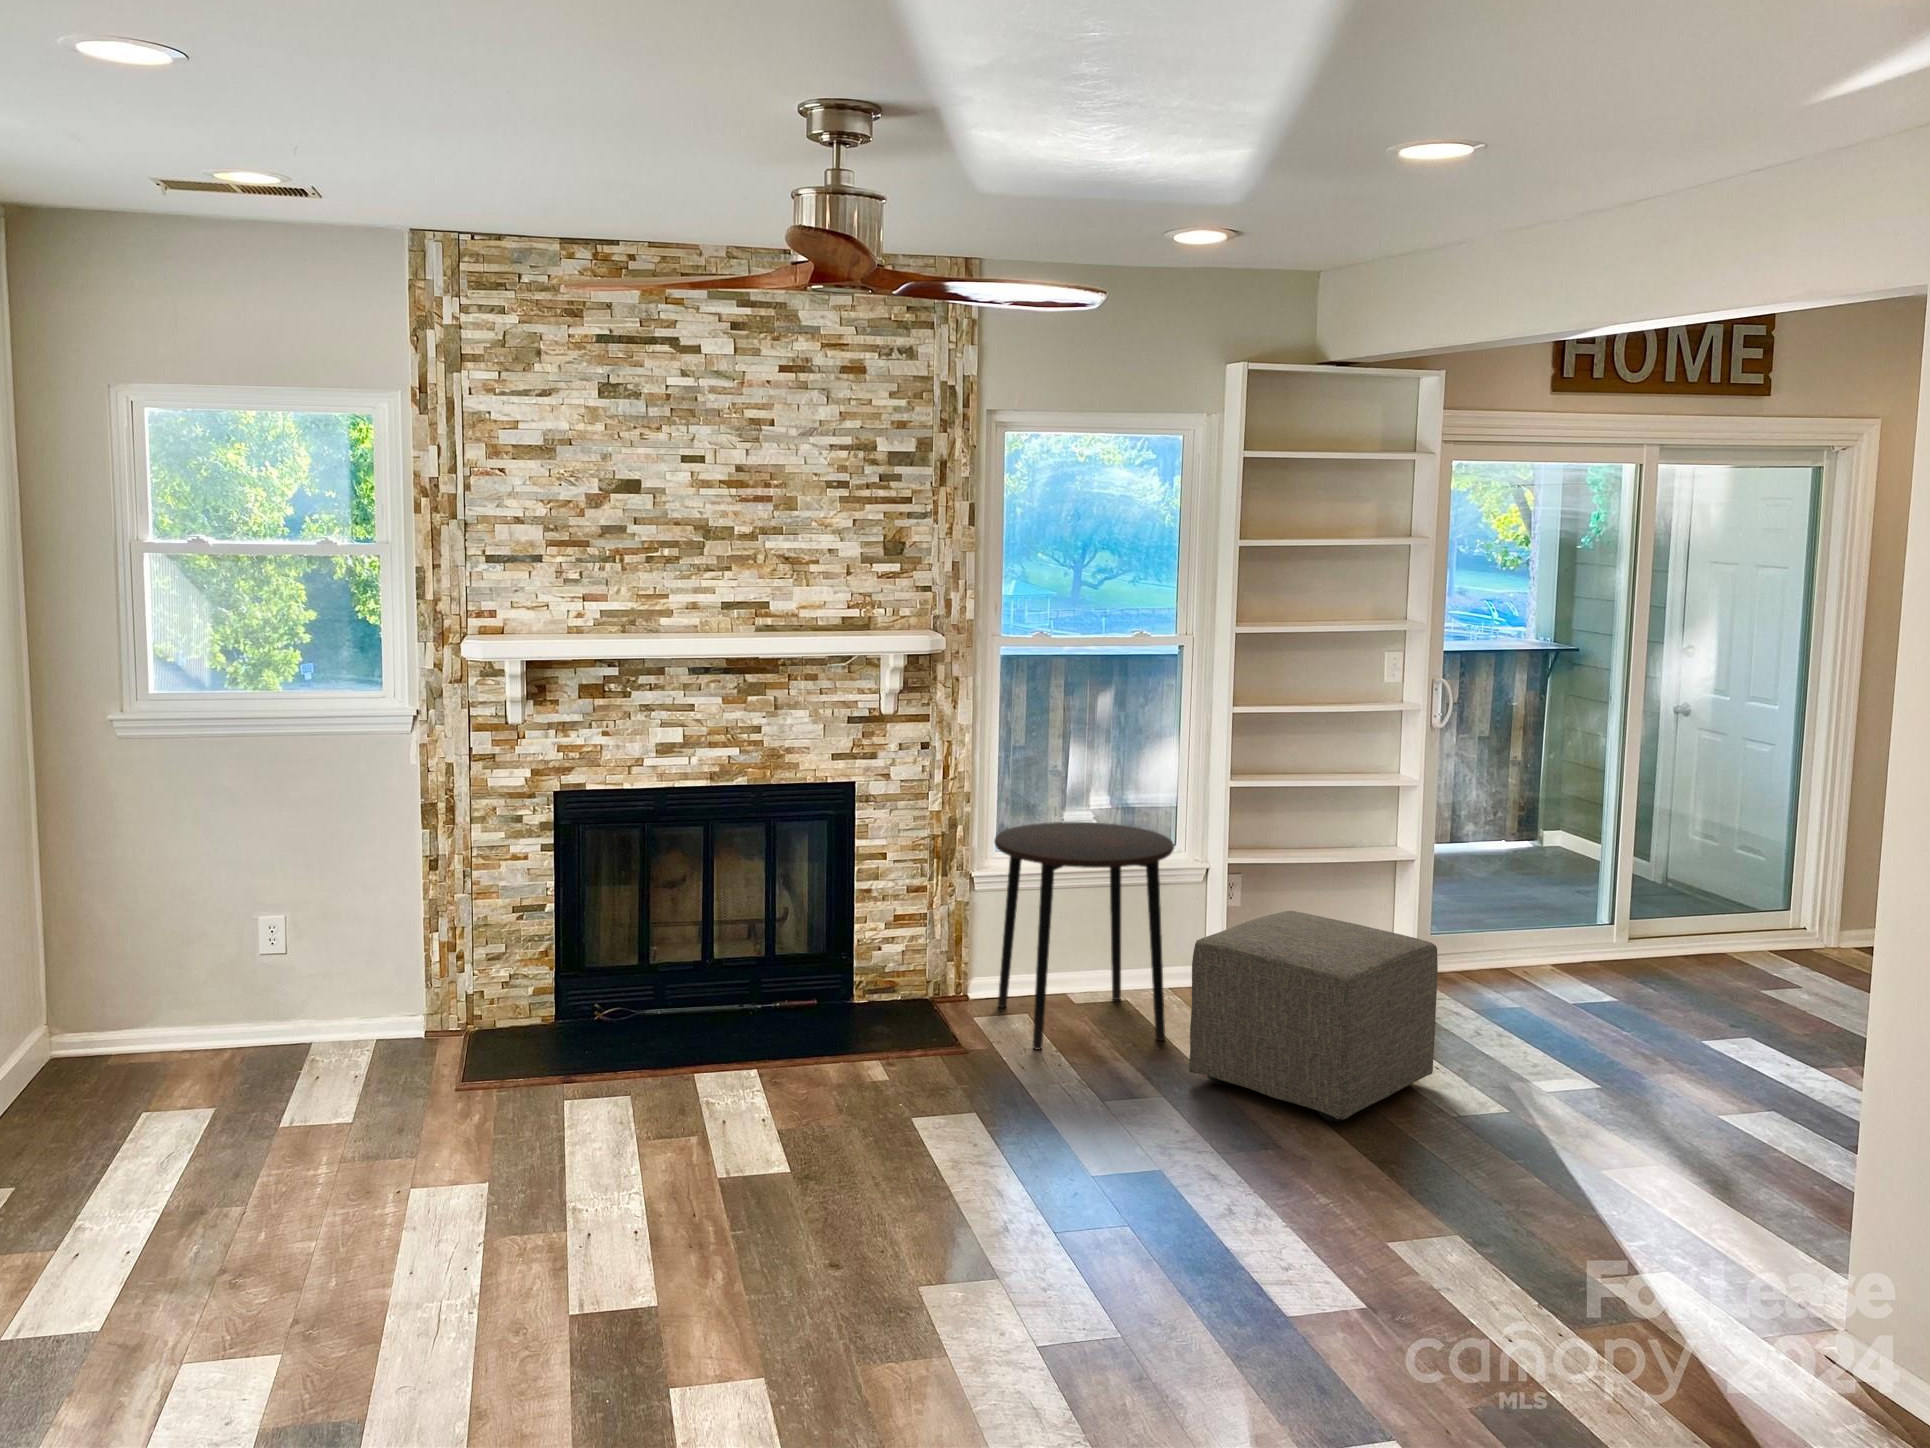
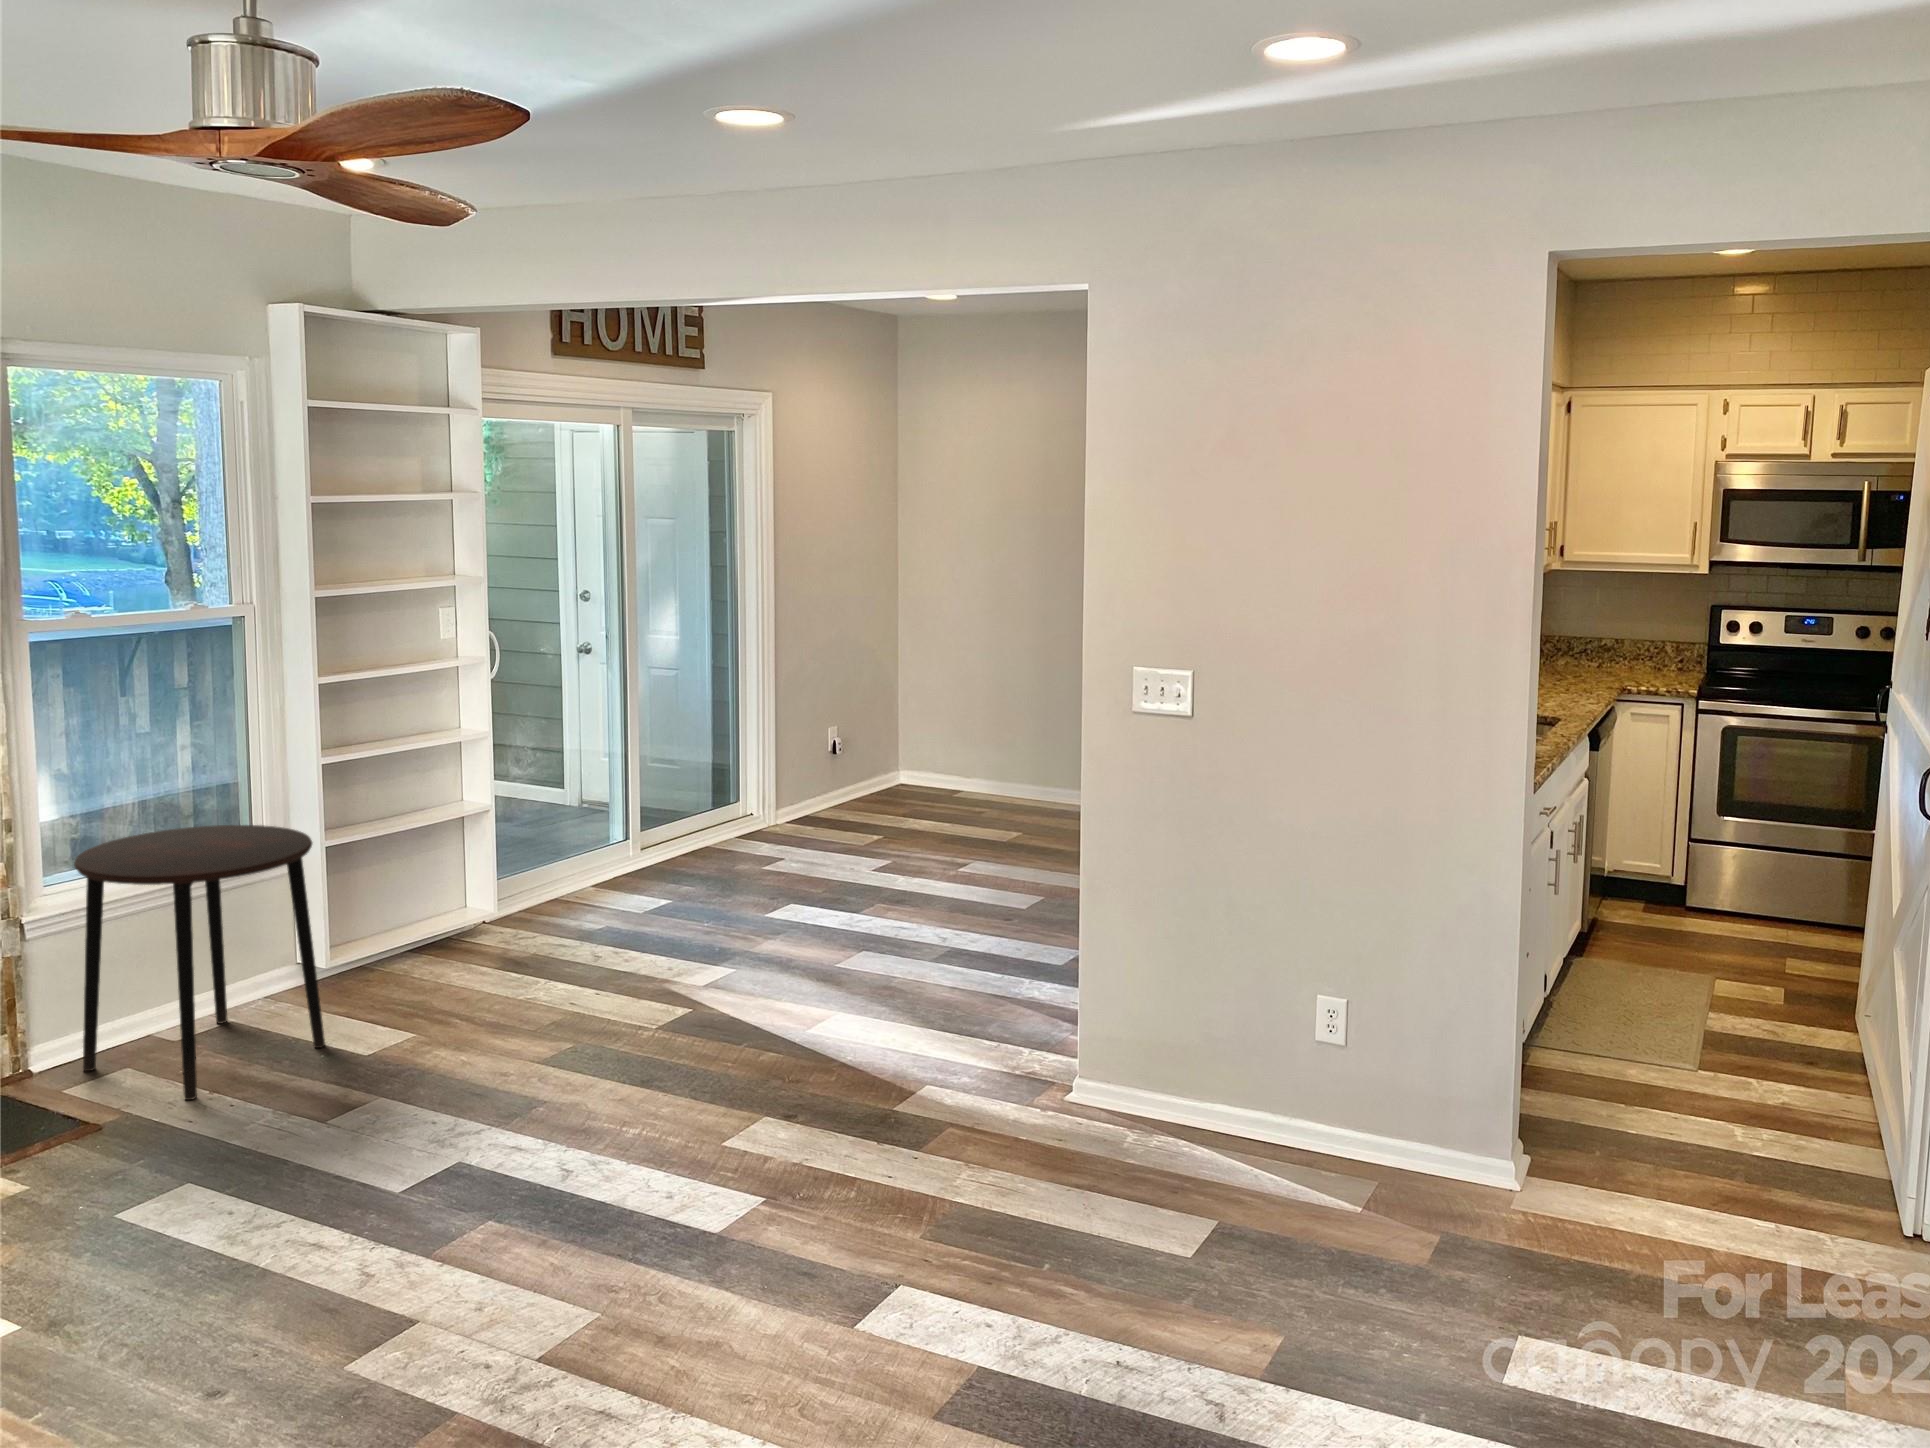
ottoman: present [1189,911,1438,1121] -> none [392,876,614,1068]

